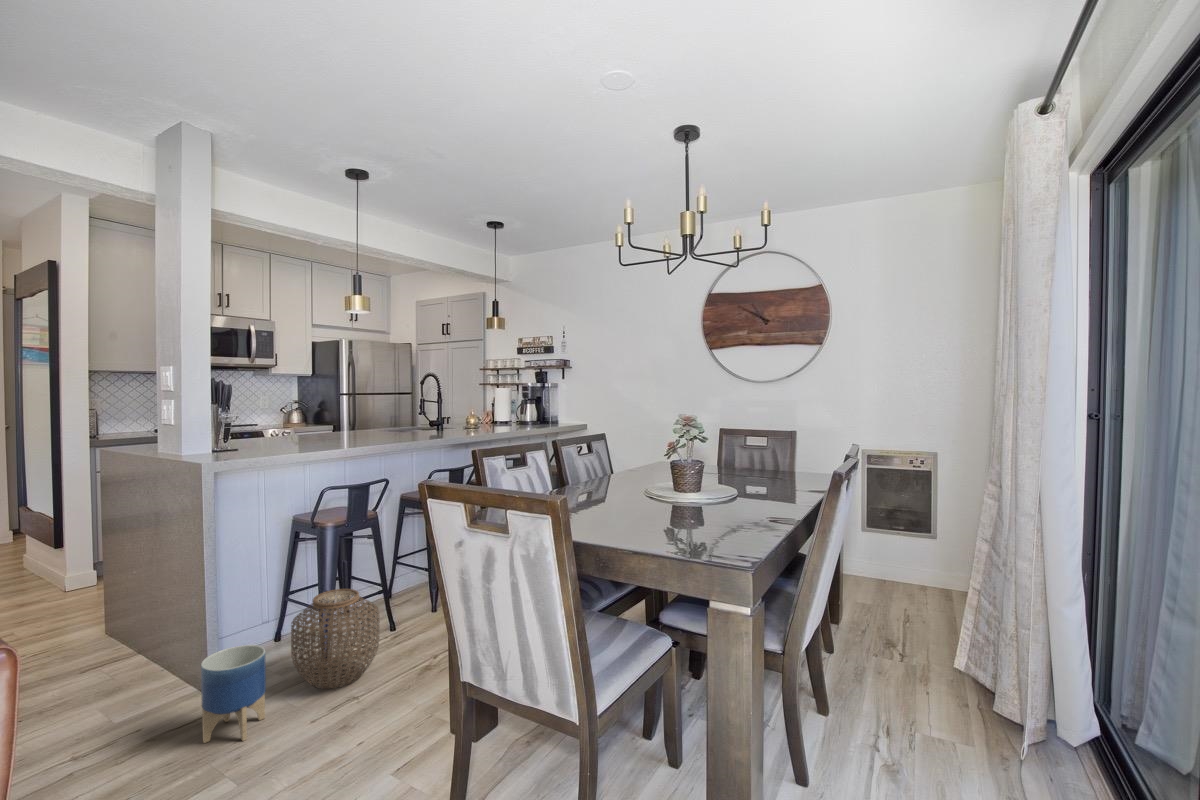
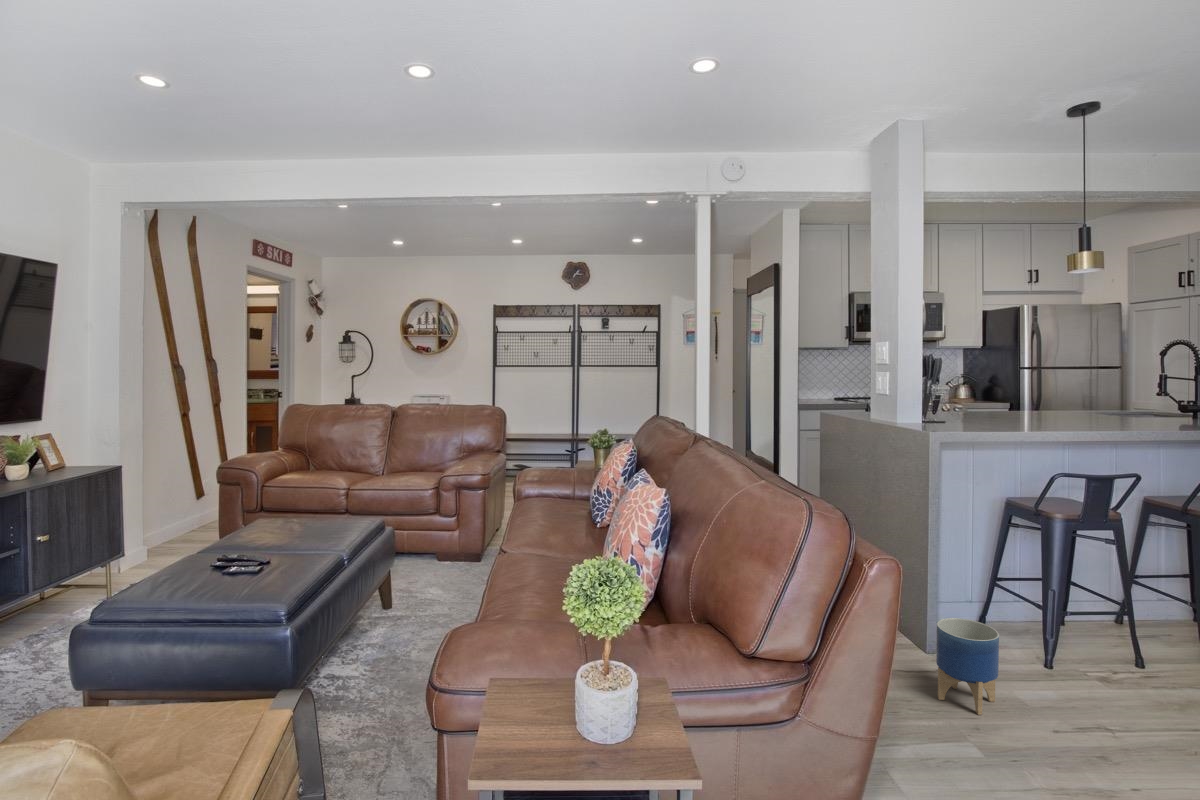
woven basket: present [291,589,380,688] -> none [1015,591,1132,705]

